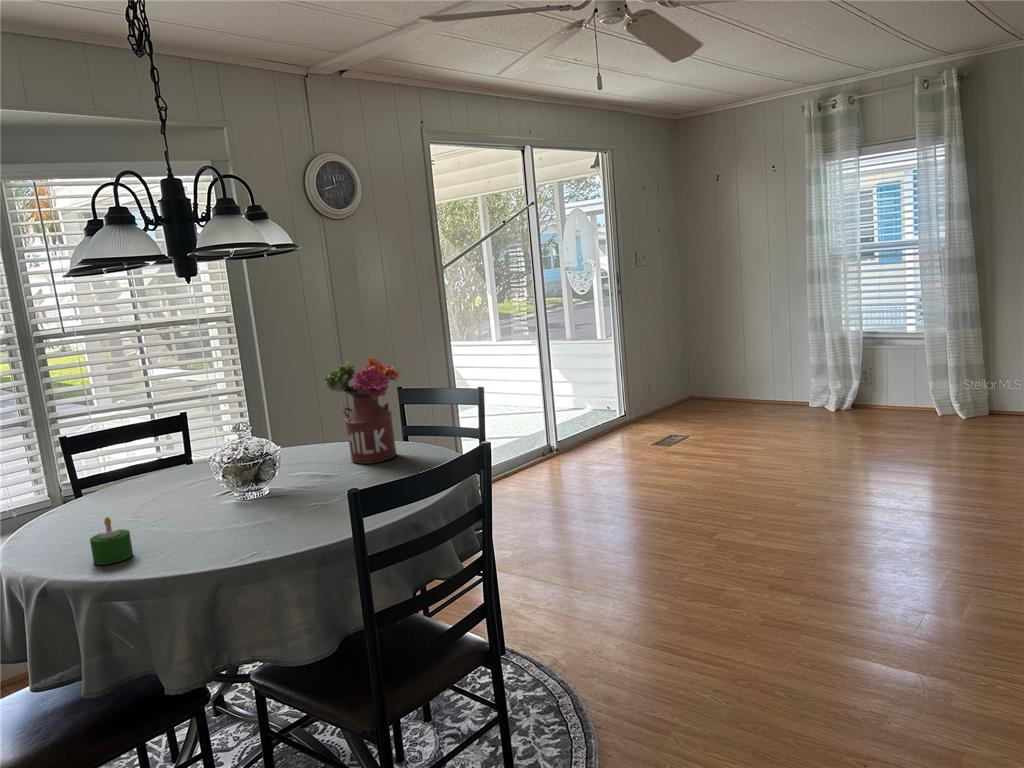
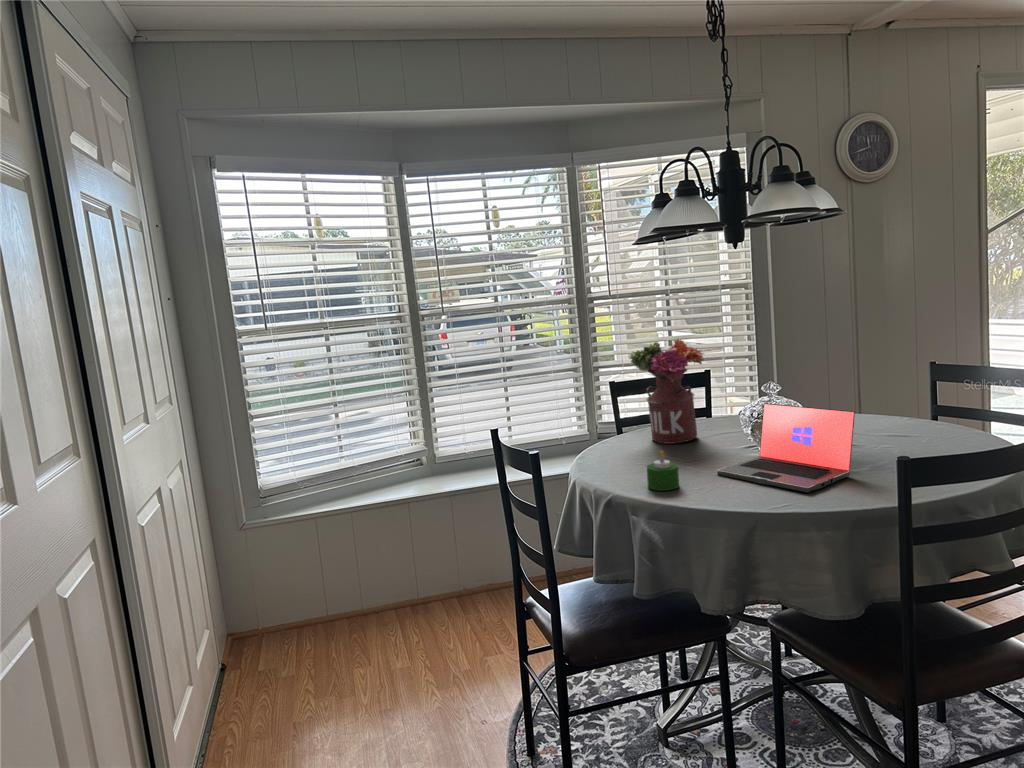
flower arrangement: present [324,357,399,464] -> present [630,339,704,444]
laptop: none [181,447,317,536] -> present [717,403,855,492]

